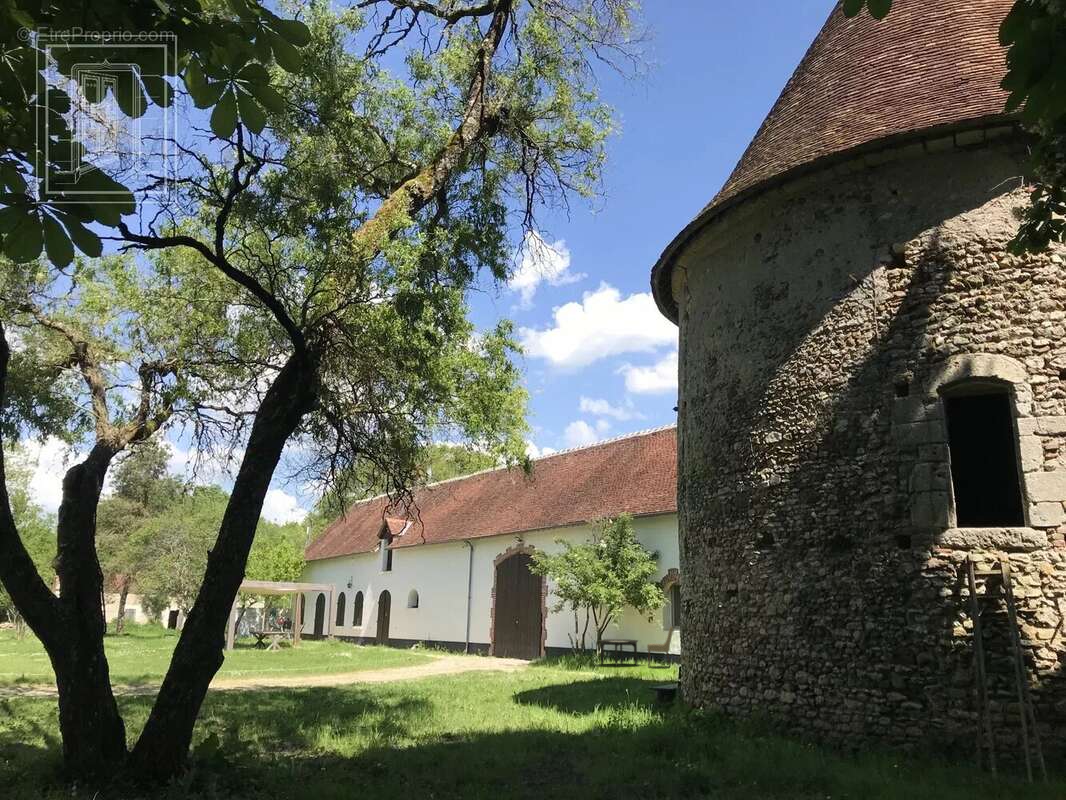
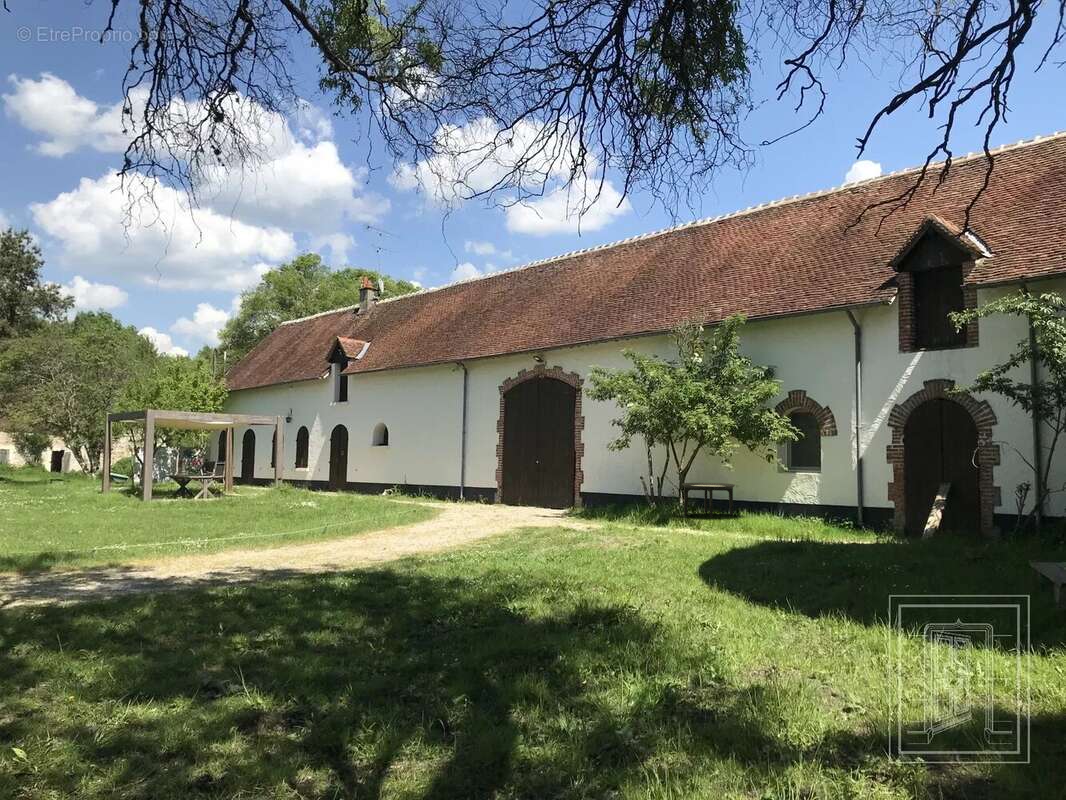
chair: present [647,626,673,667] -> none [753,466,794,519]

